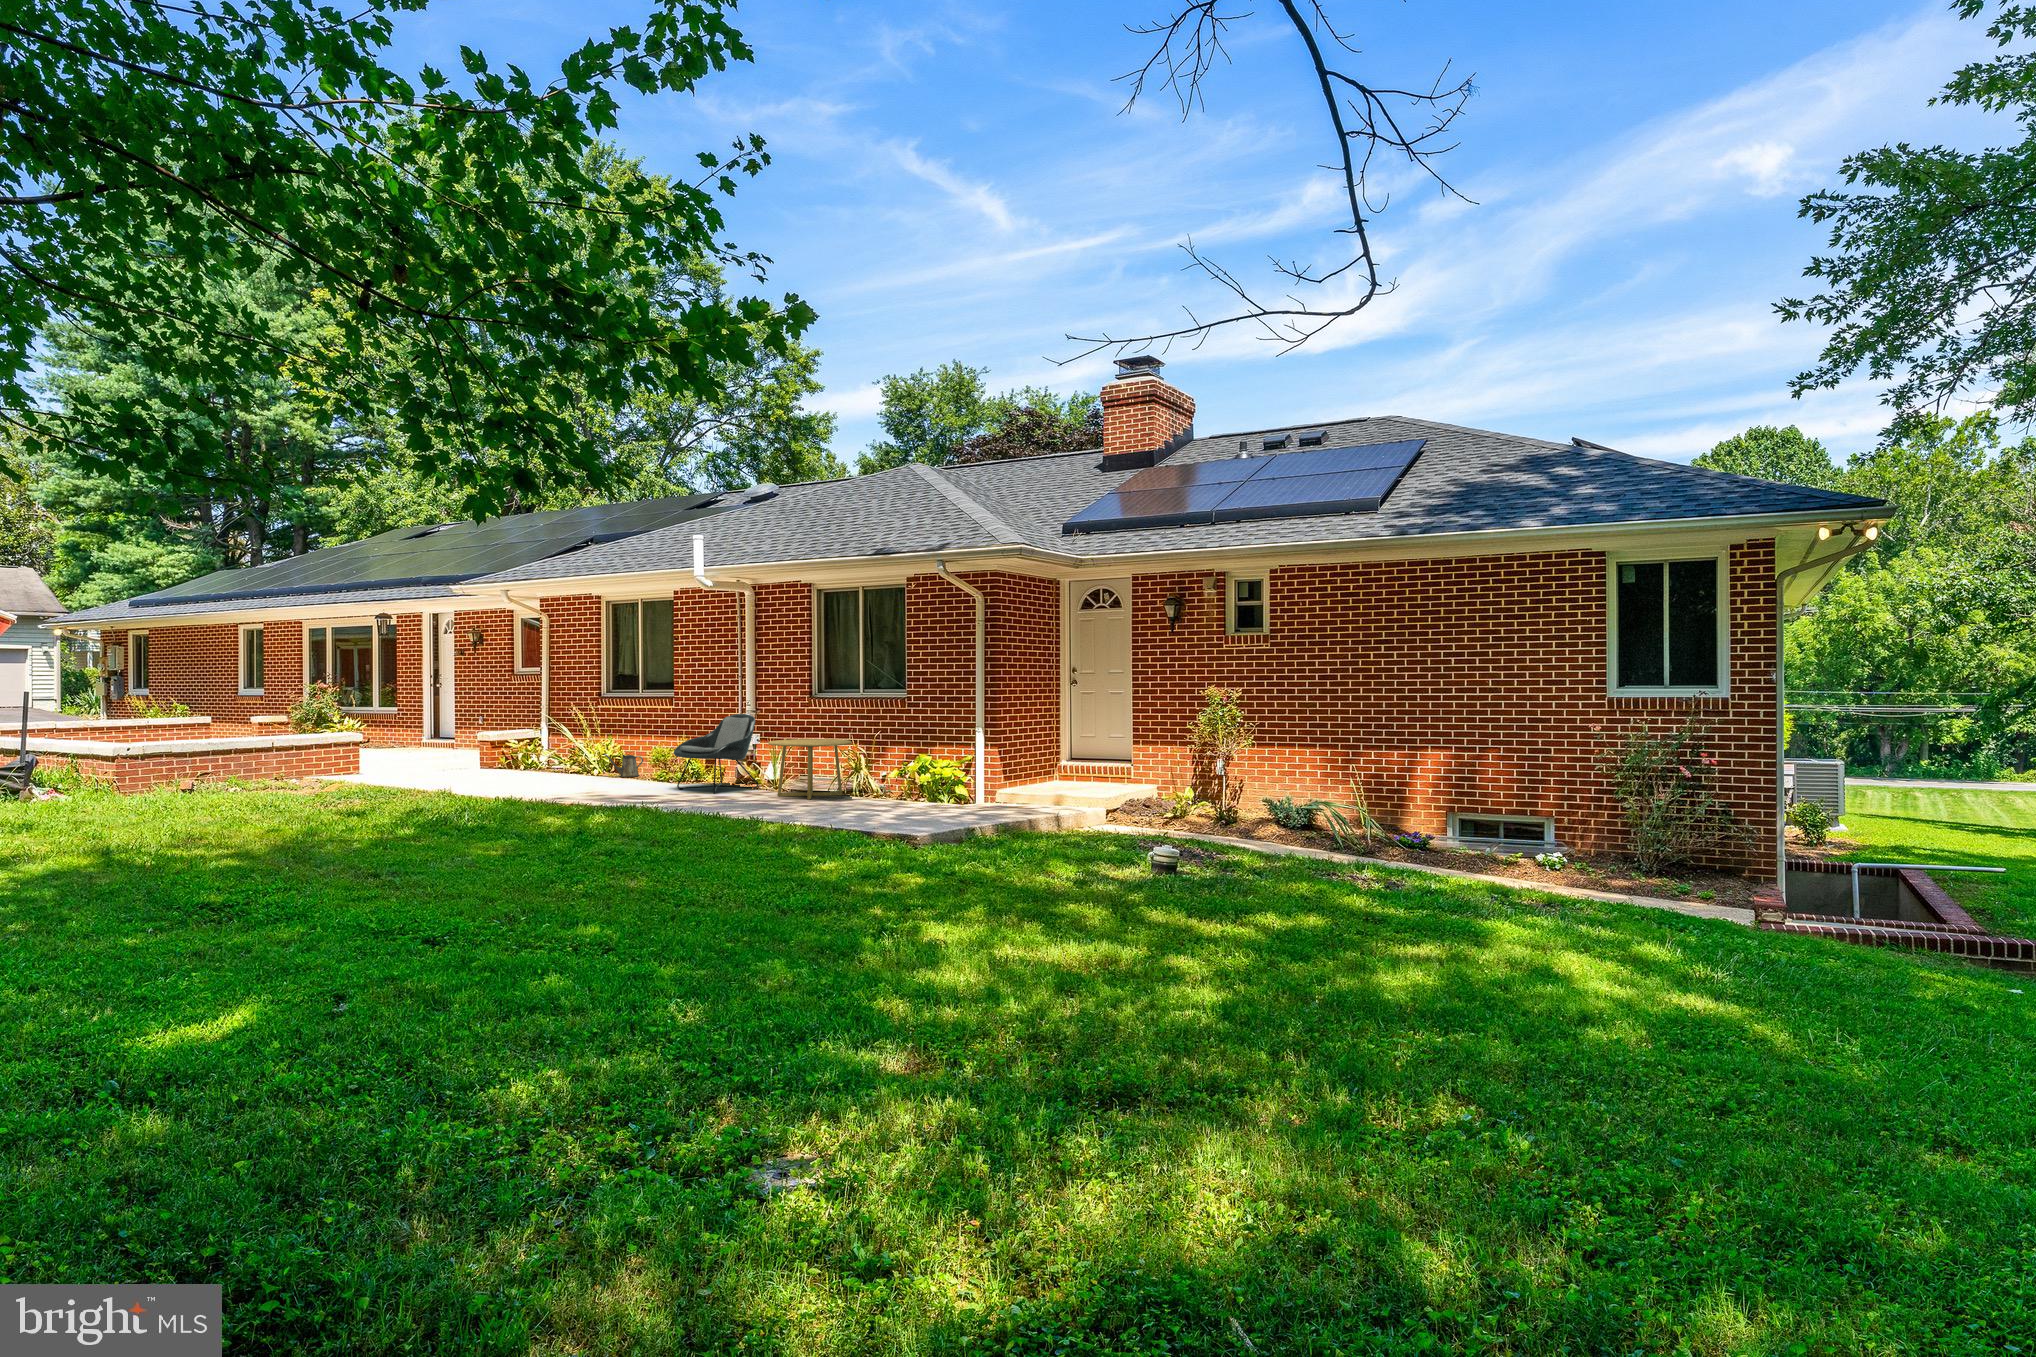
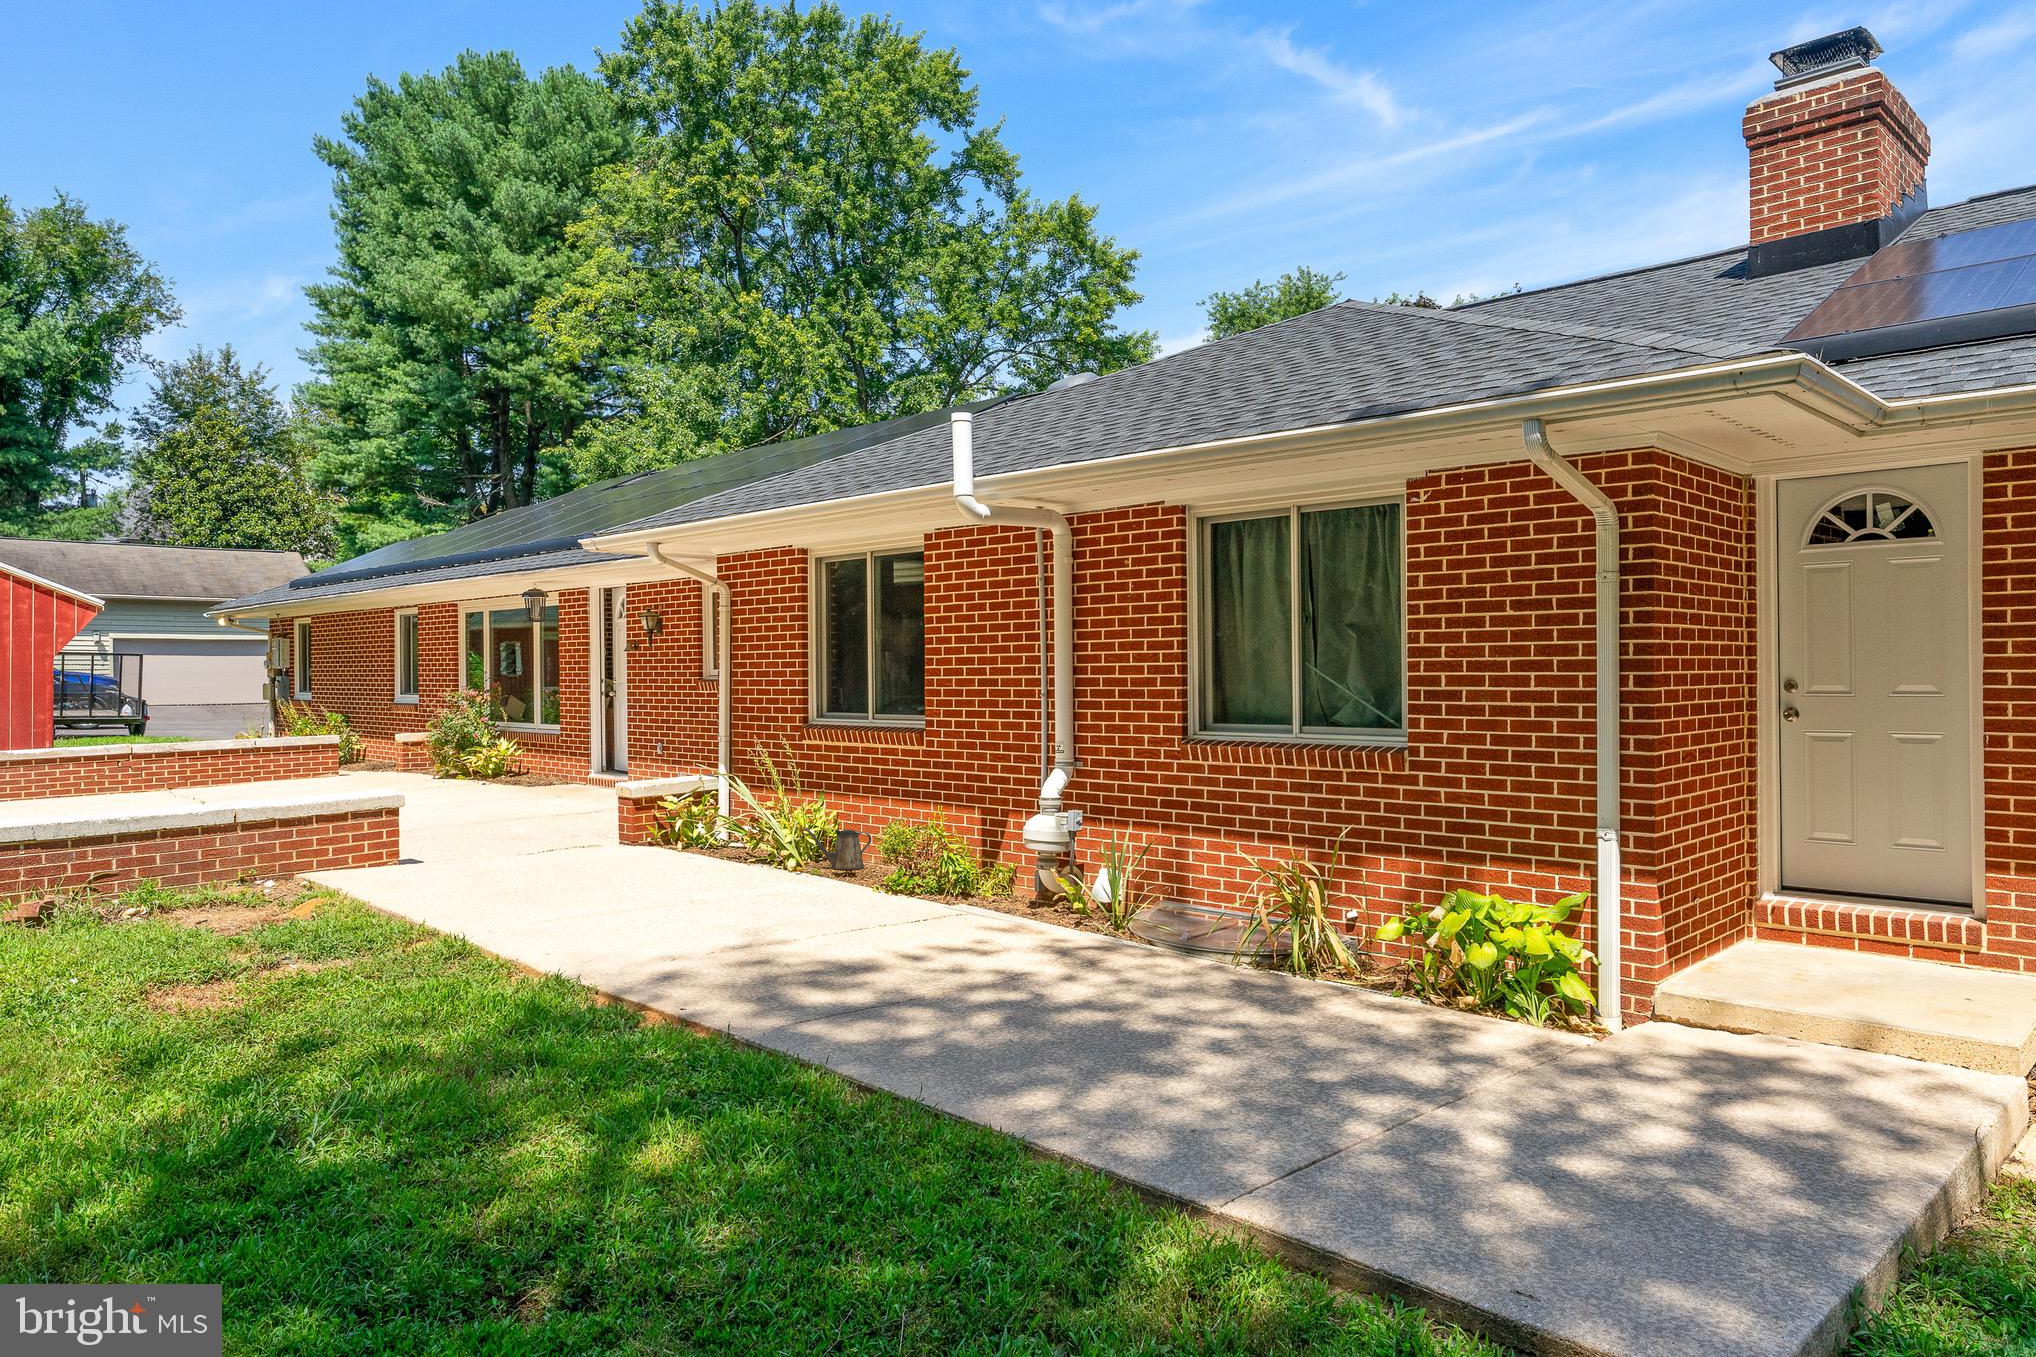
lounge chair: present [674,714,758,794] -> none [914,767,1076,932]
round table: present [768,739,852,799] -> none [1099,825,1276,966]

